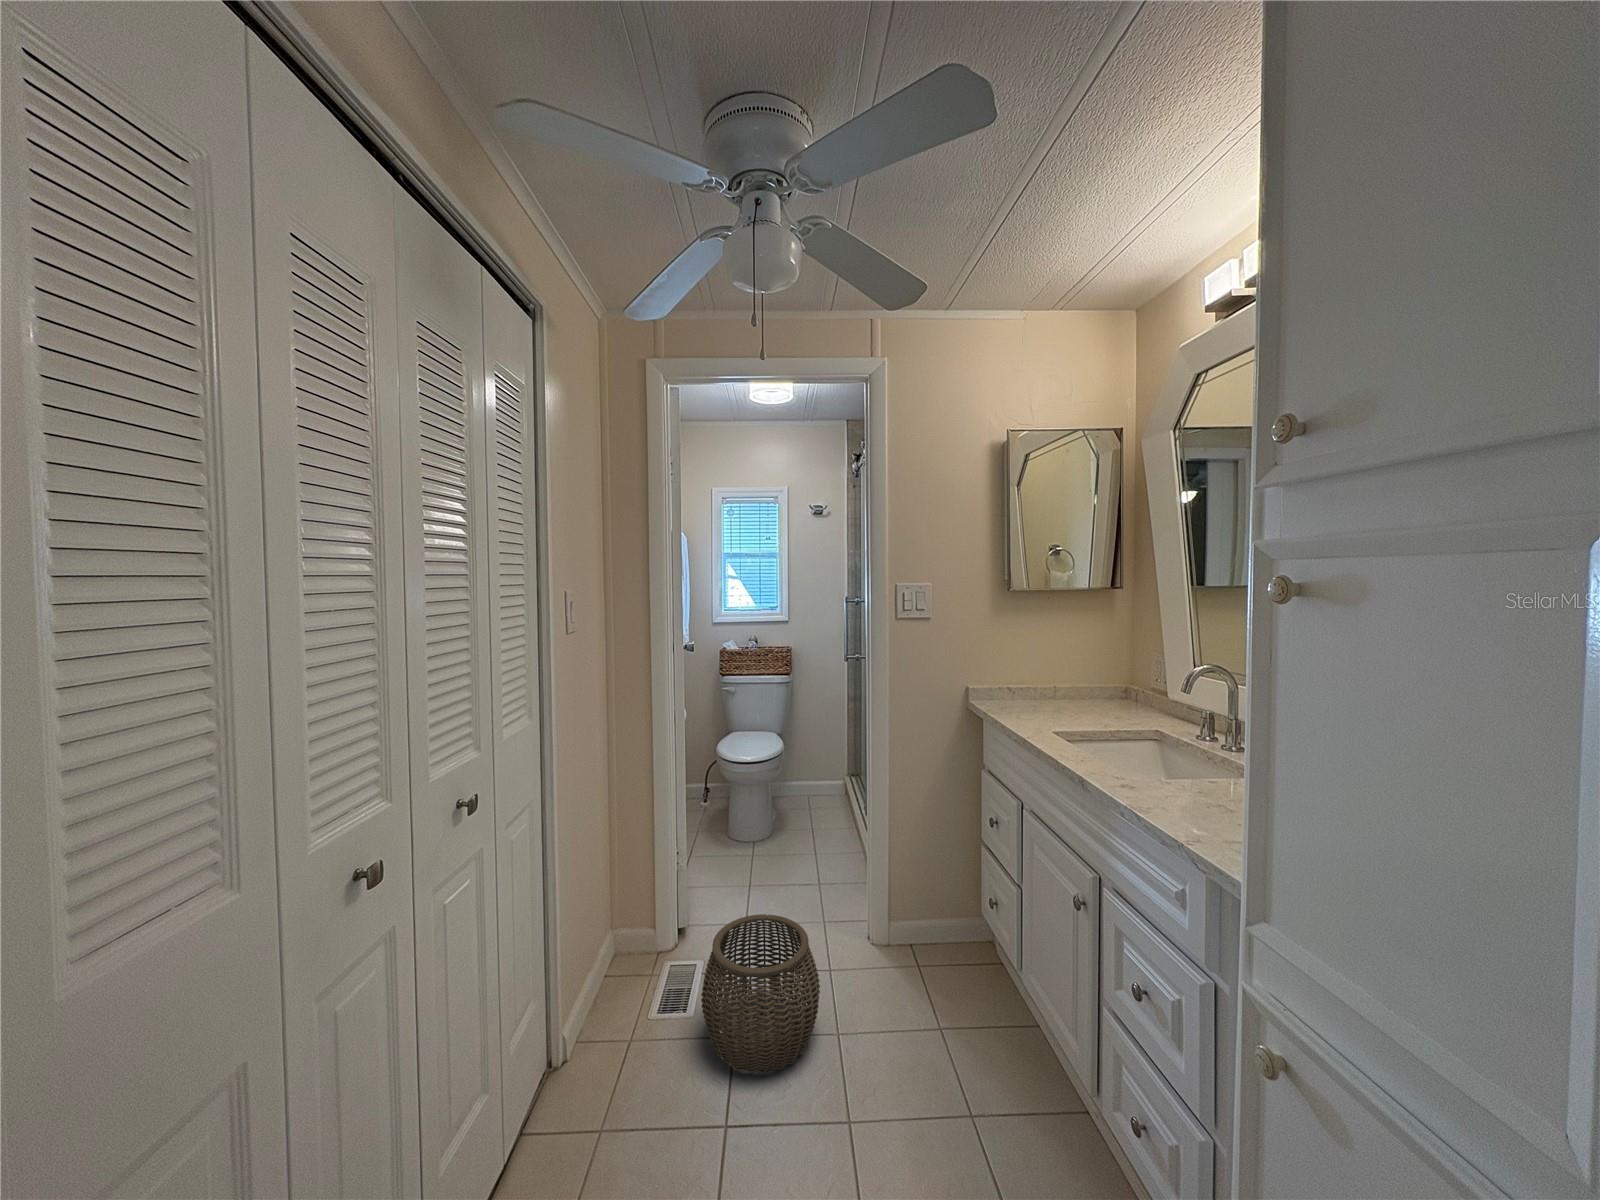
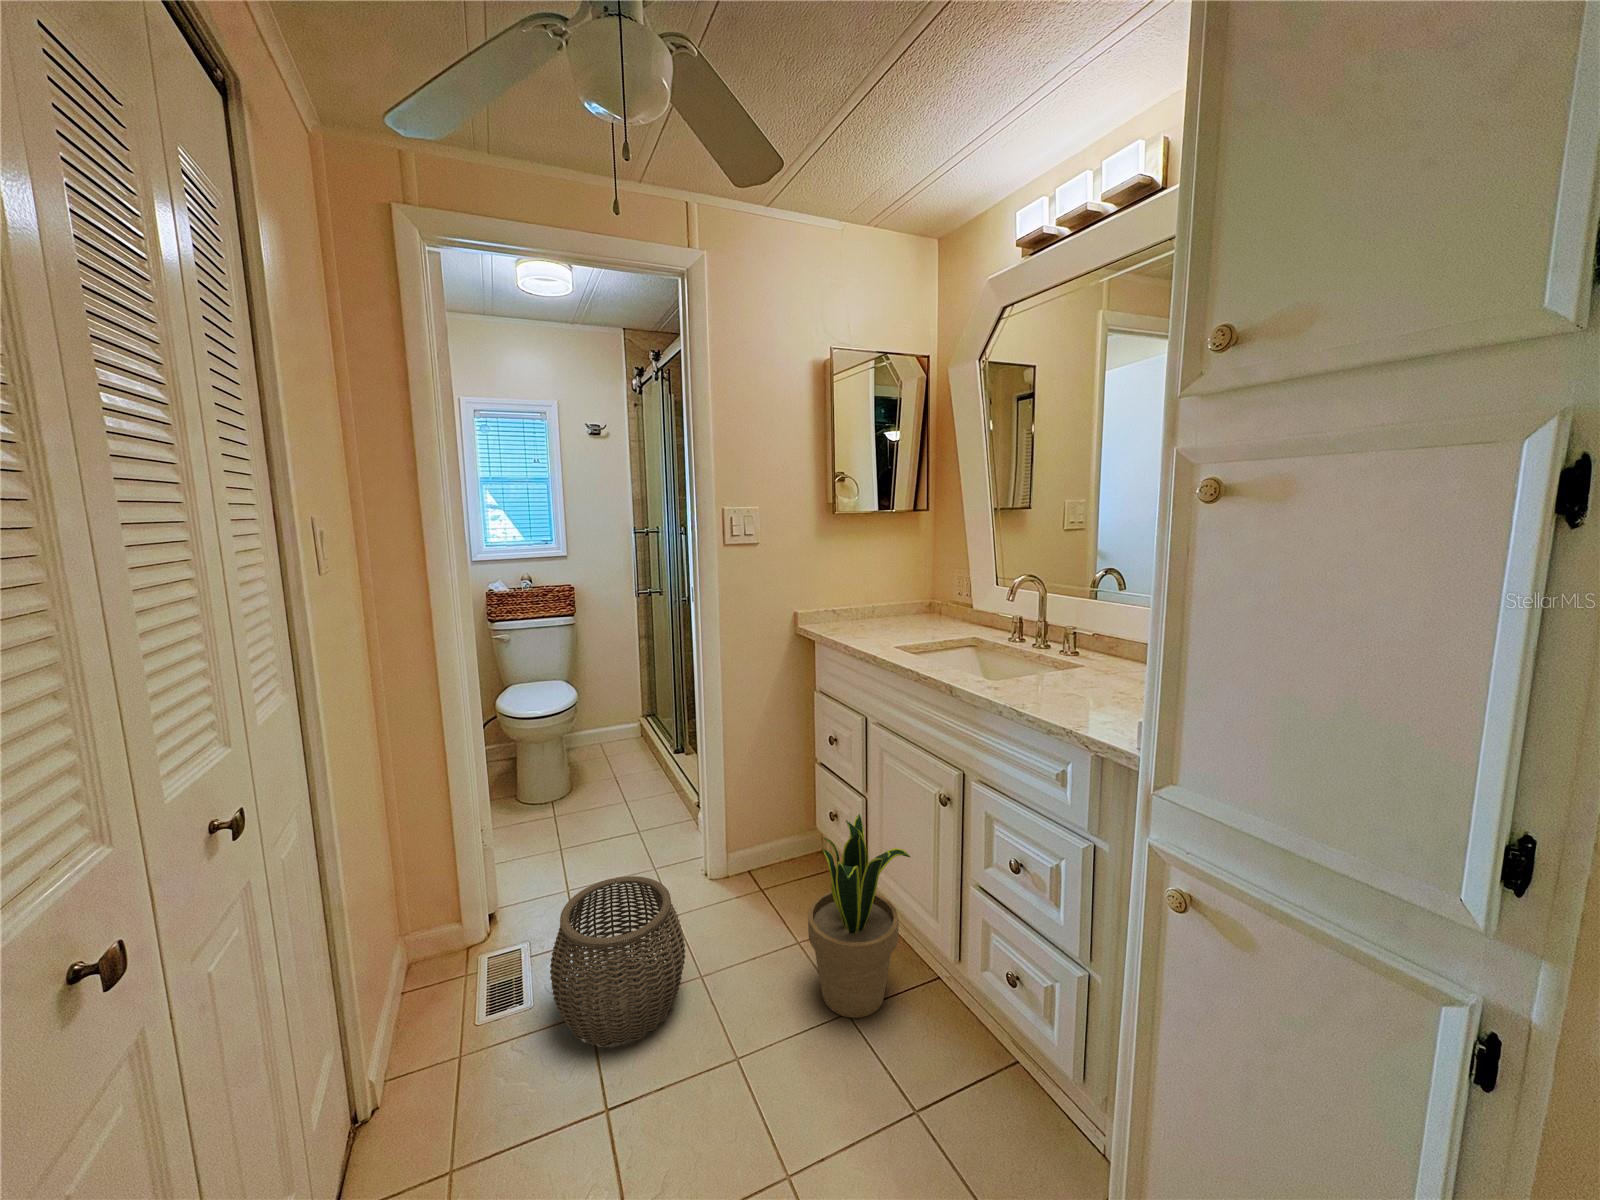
potted plant: none [935,904,1052,1132] -> present [808,814,910,1018]

